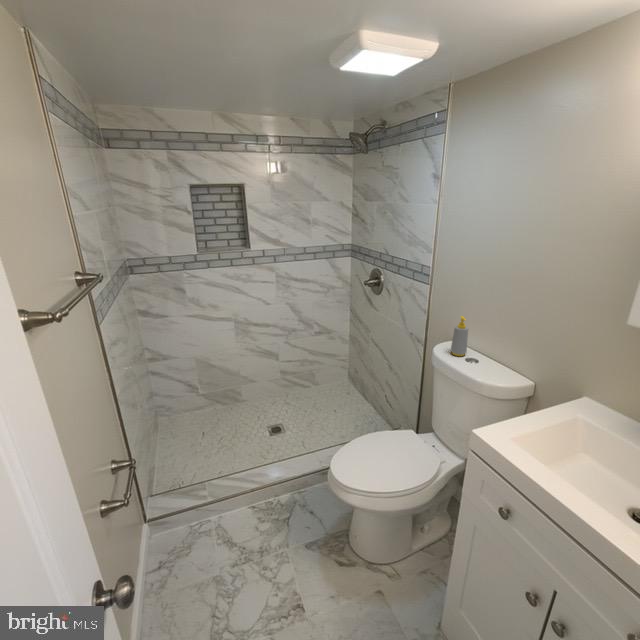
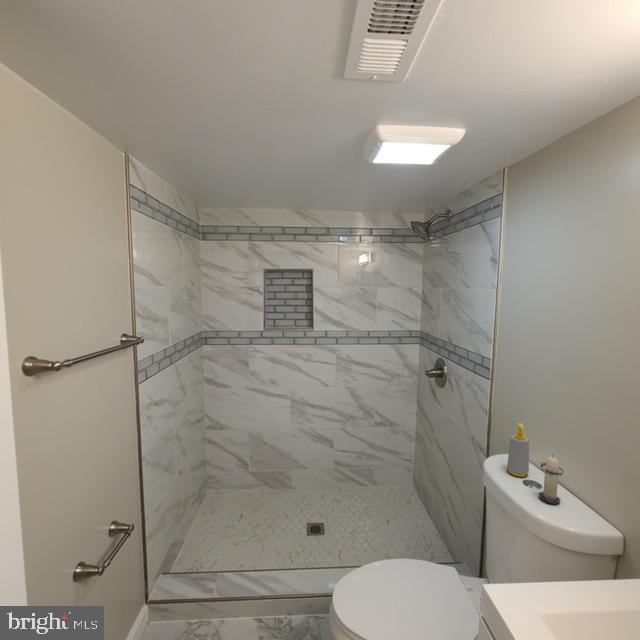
candle: none [476,335,498,371] -> present [539,456,563,504]

